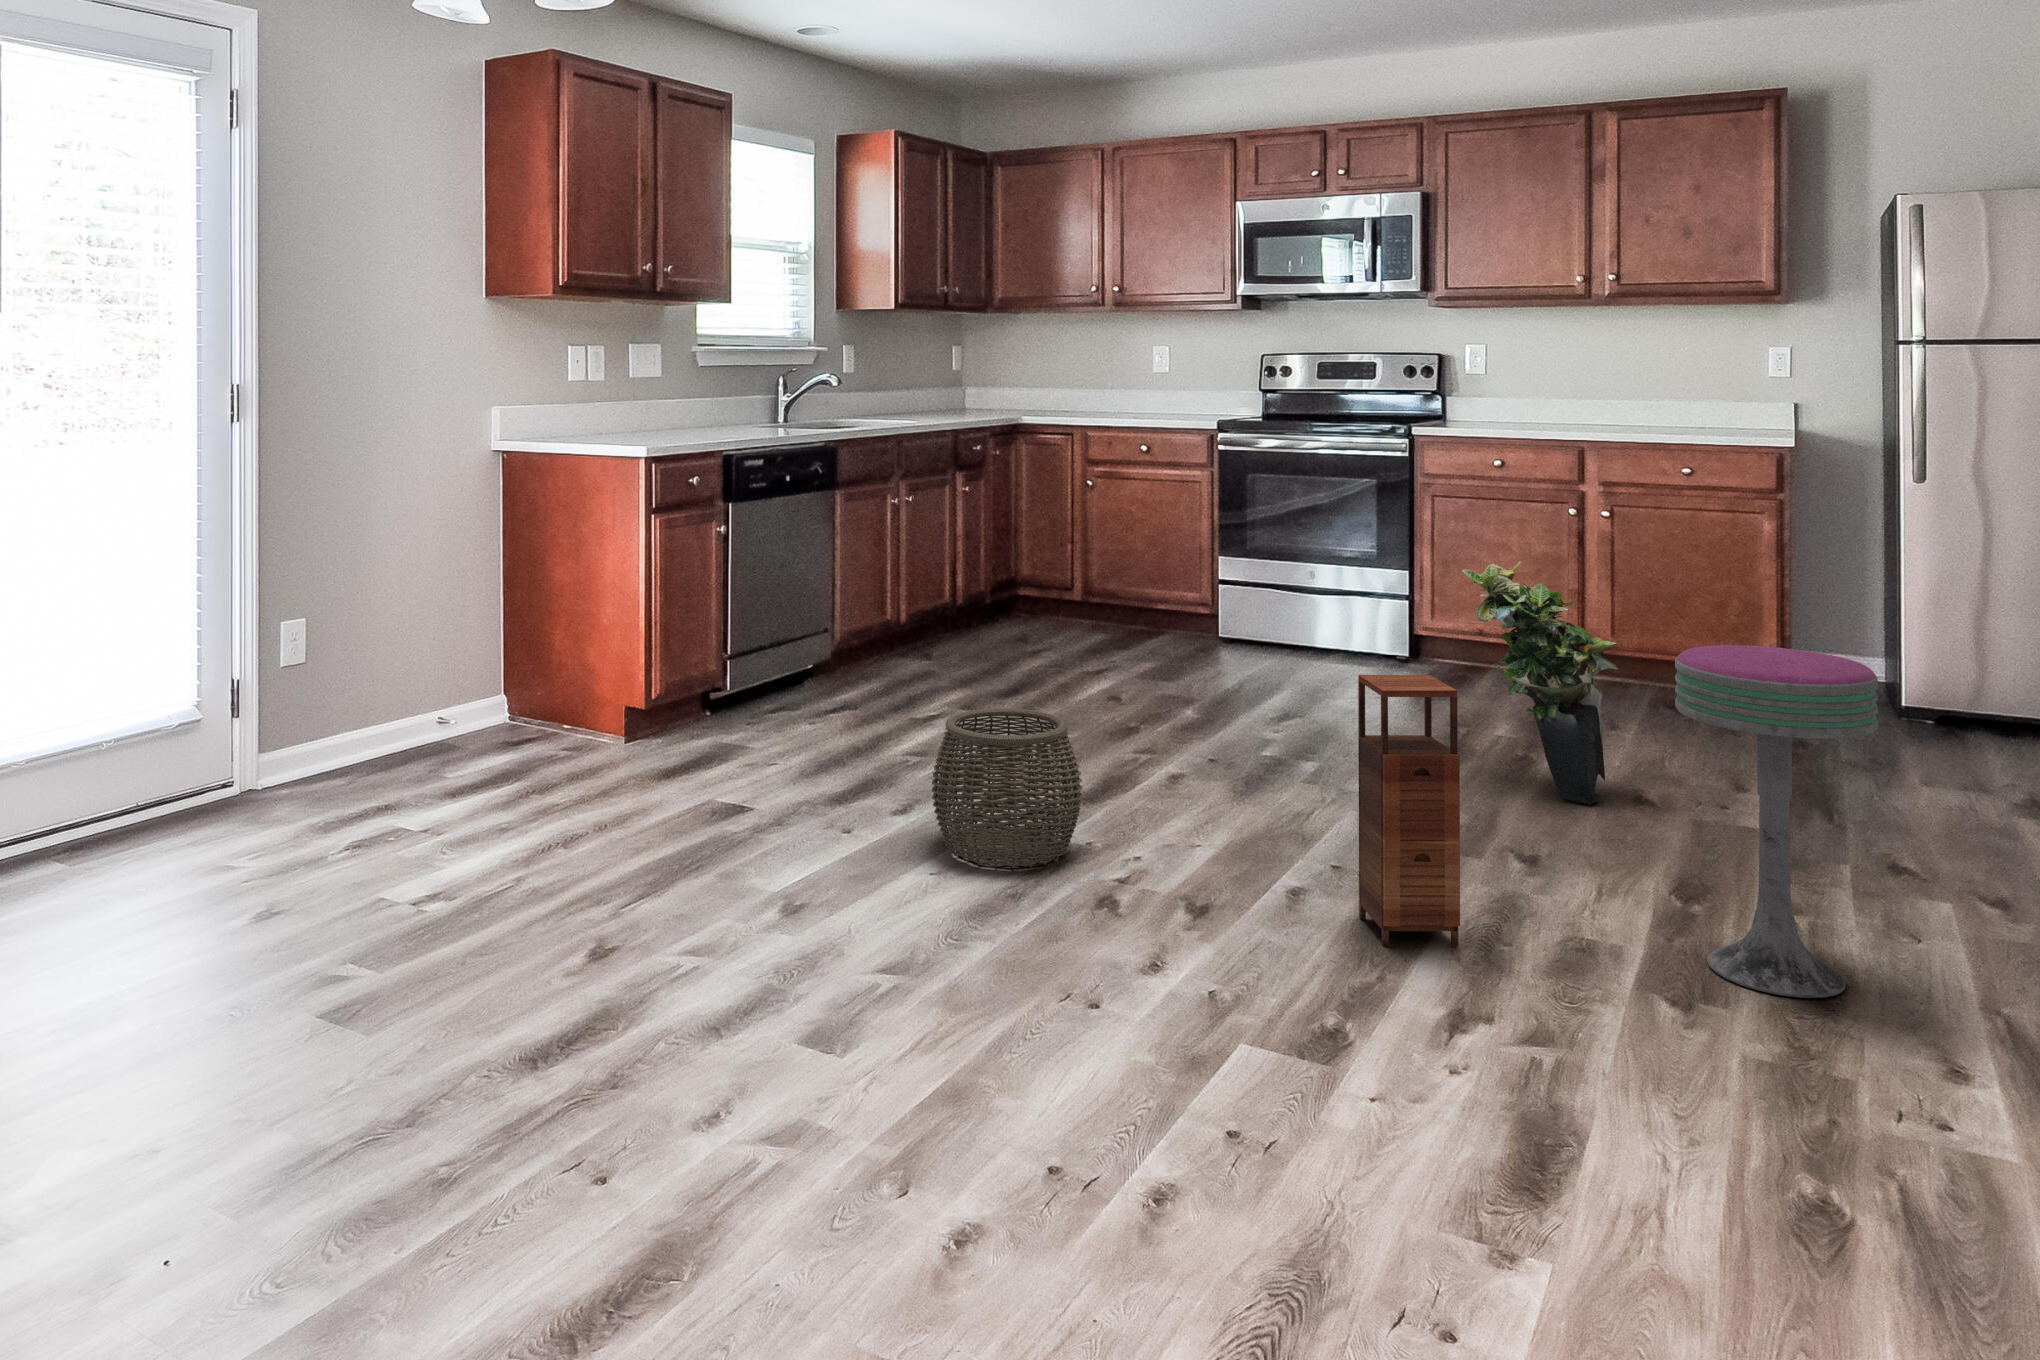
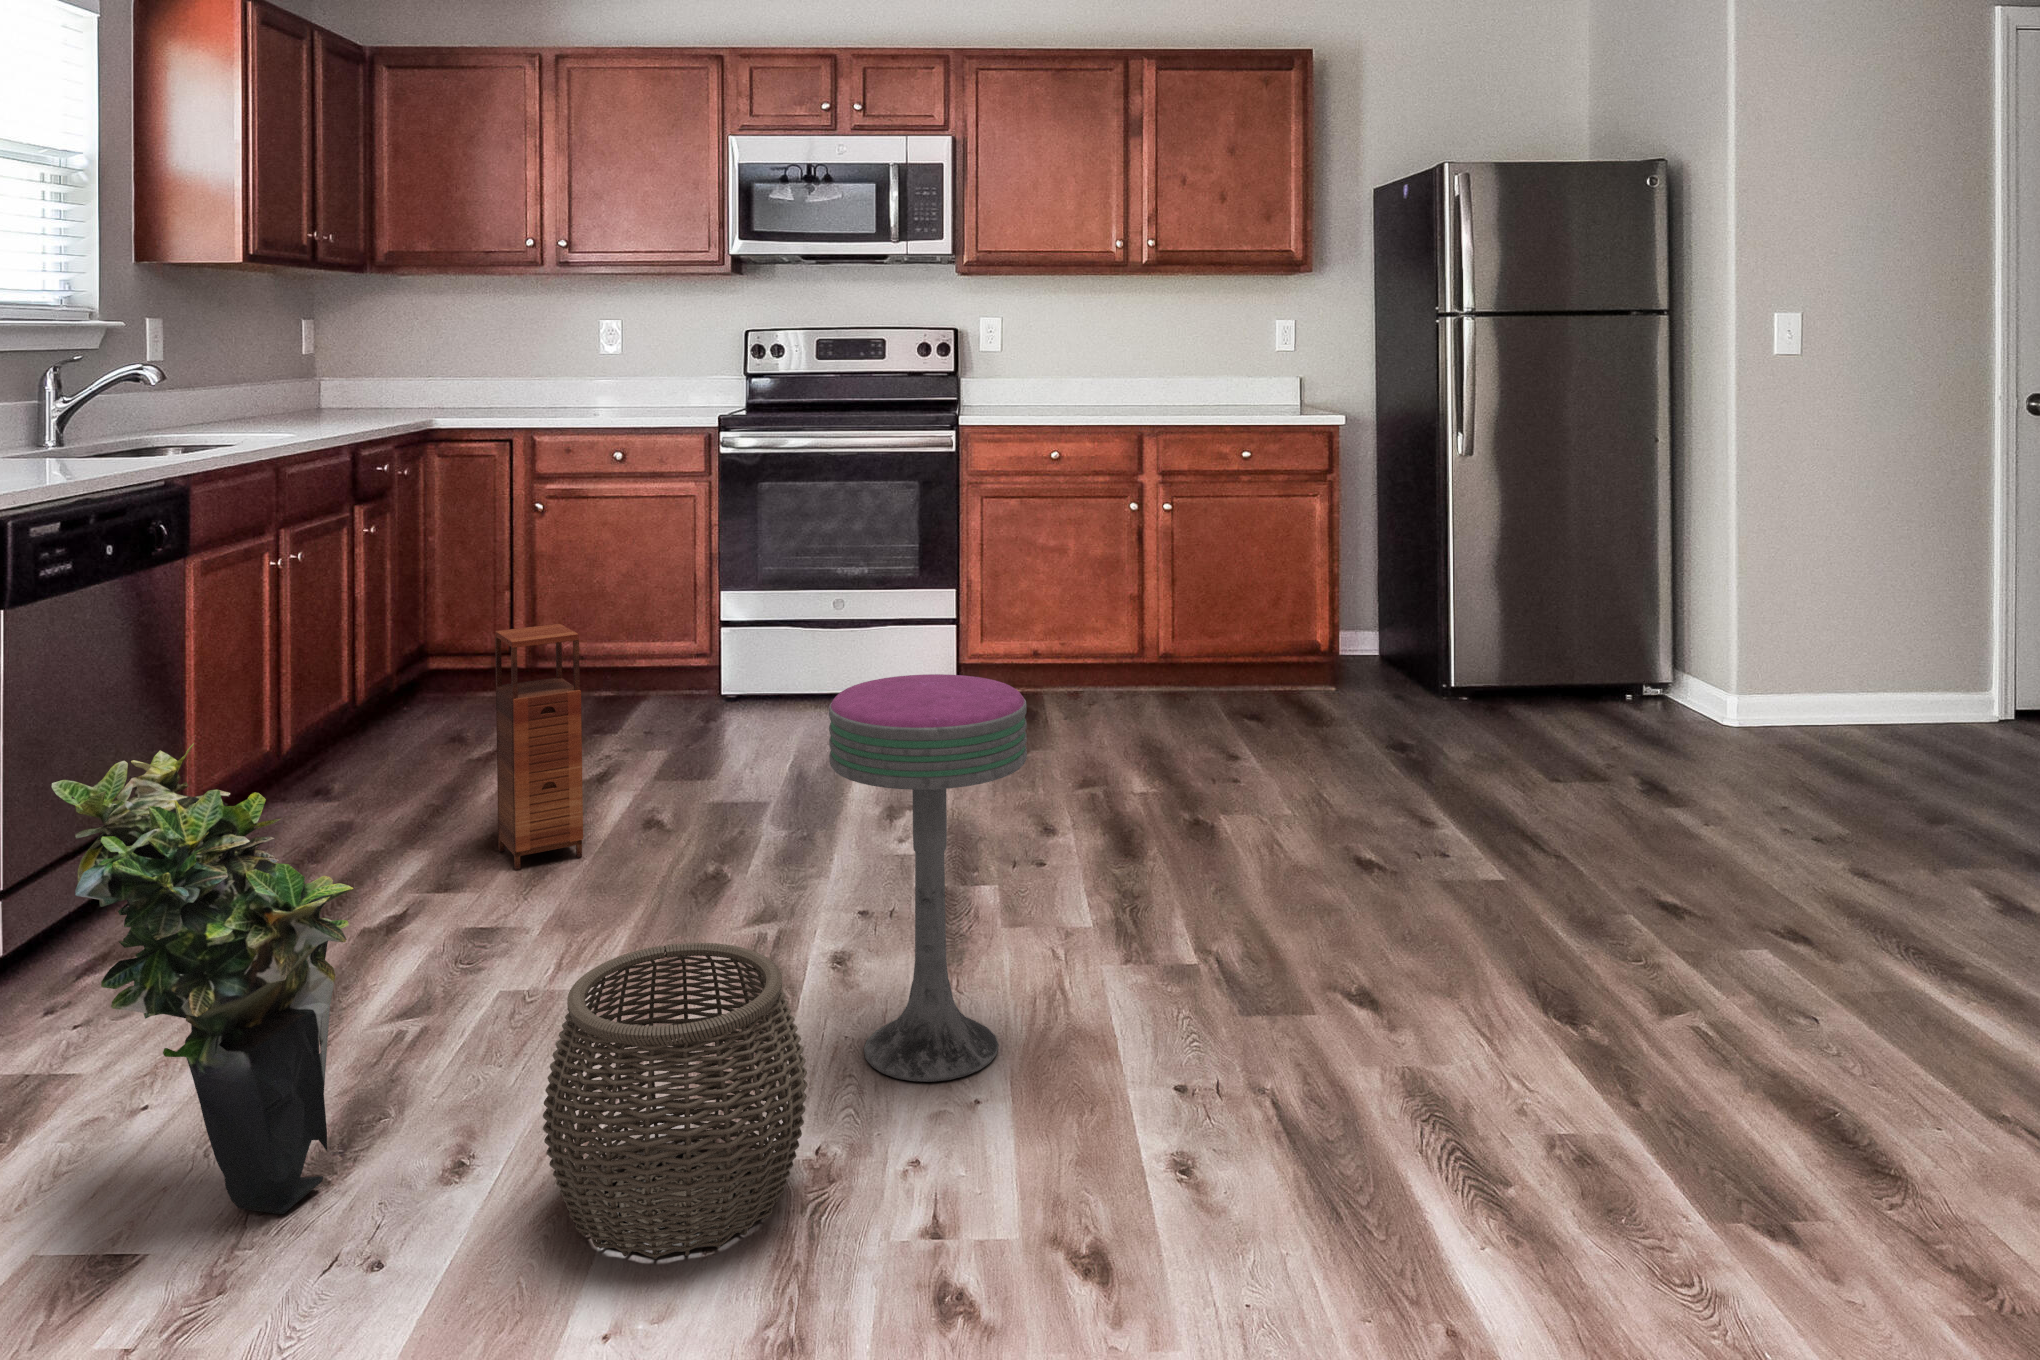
potted plant: present [1462,561,1619,805] -> present [52,743,353,1214]
bar stool: present [1675,645,1878,998] -> present [829,674,1027,1082]
storage cabinet: present [1358,675,1460,946] -> present [495,624,583,870]

